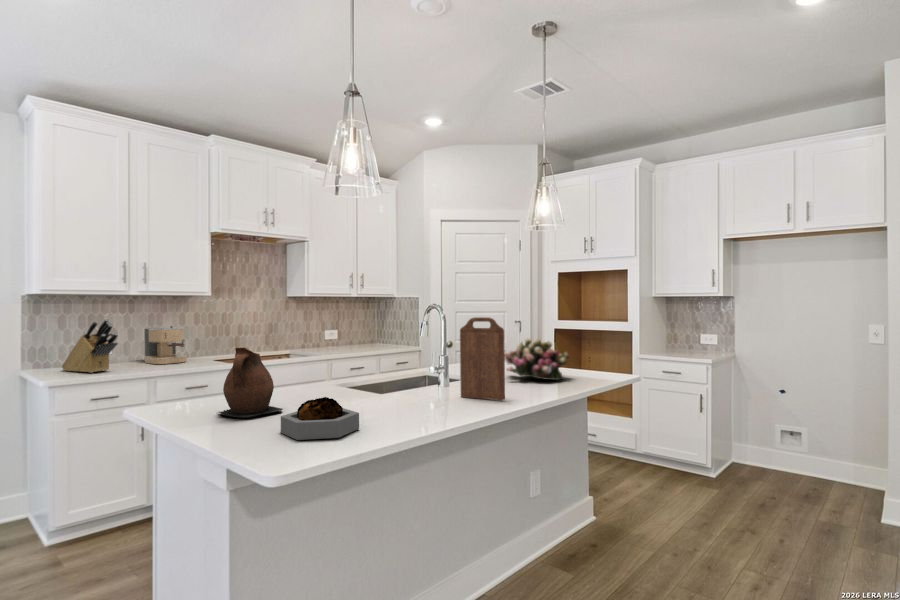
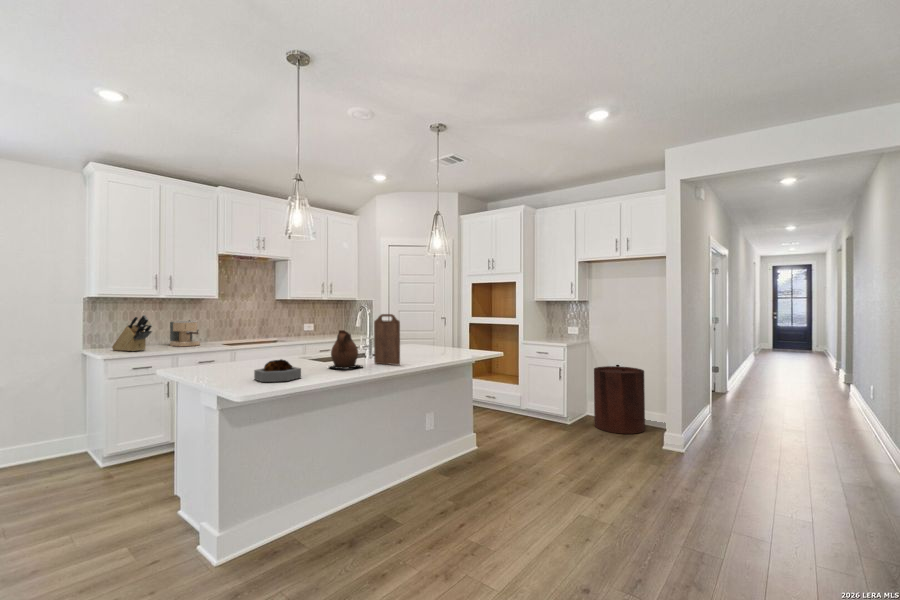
flower arrangement: present [505,338,569,380] -> none [411,328,454,355]
ceramic pitcher: present [219,347,283,417] -> present [330,330,362,369]
trash can: none [752,392,836,495] -> present [594,366,645,434]

